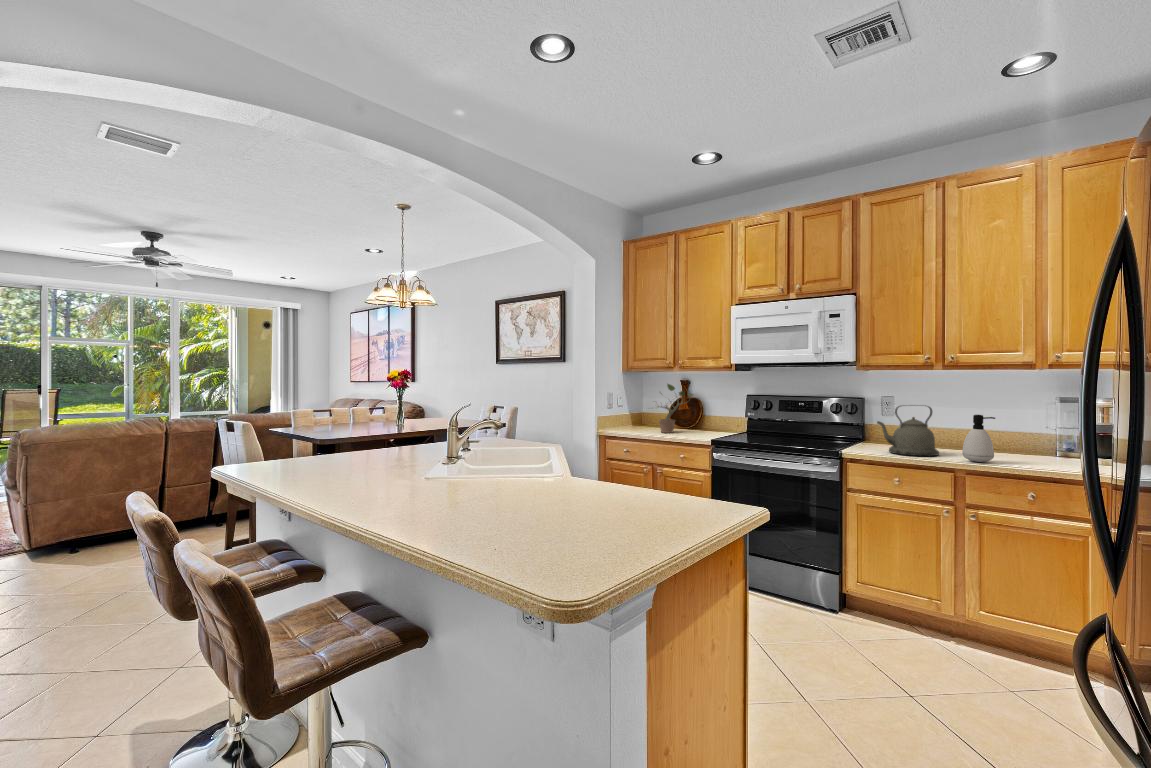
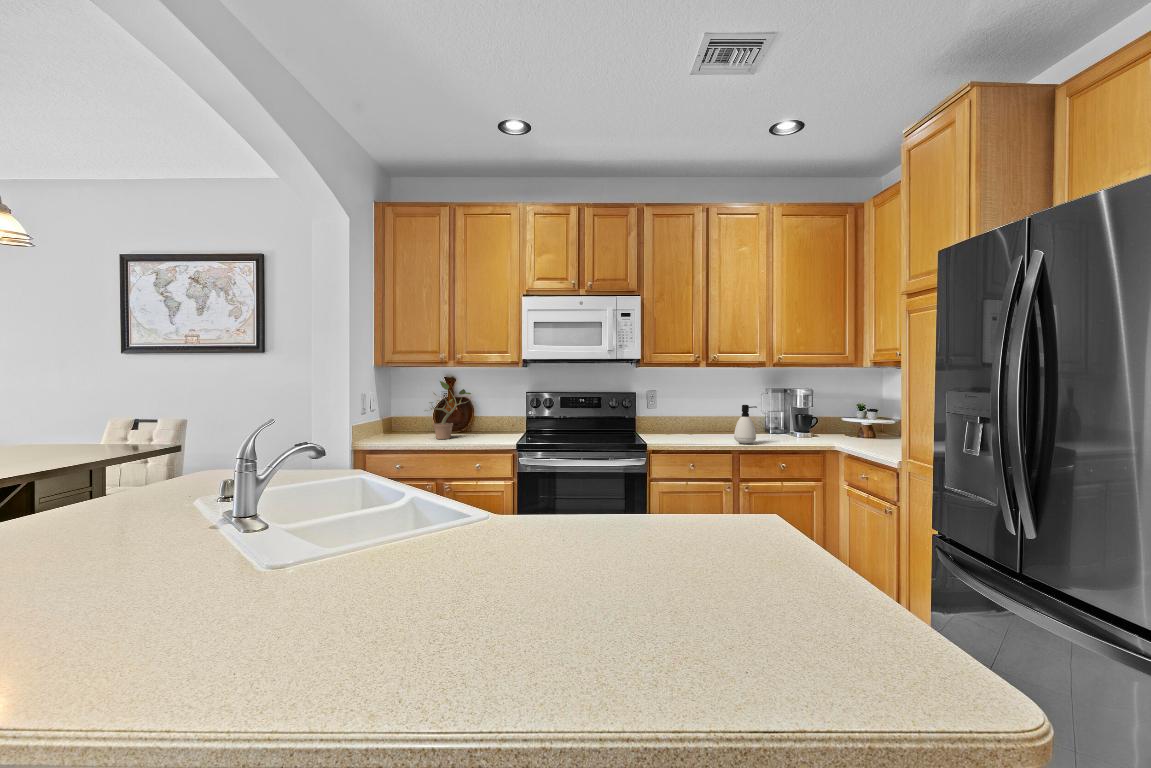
kettle: present [877,406,939,456] -> none [671,398,712,443]

